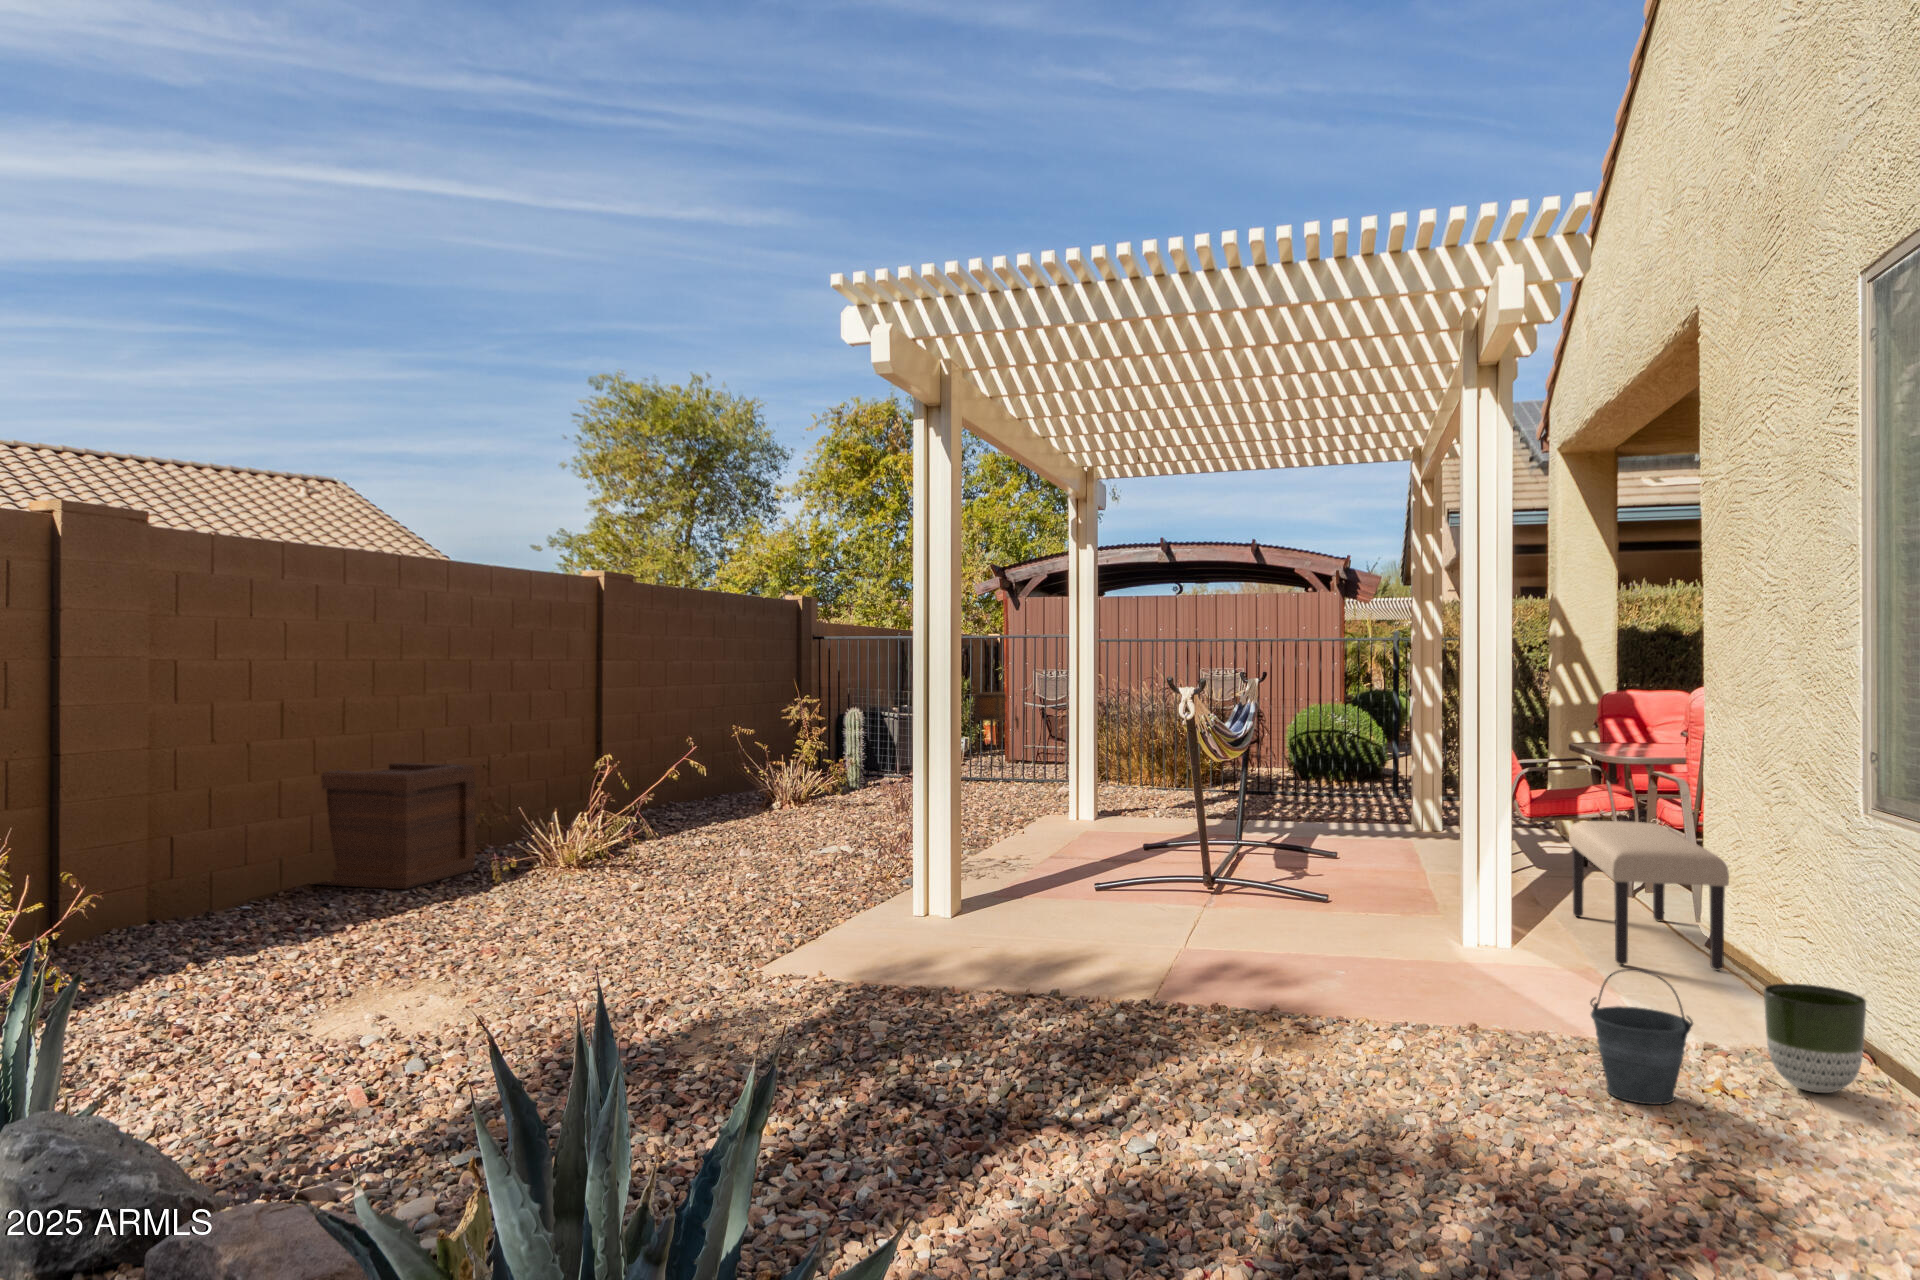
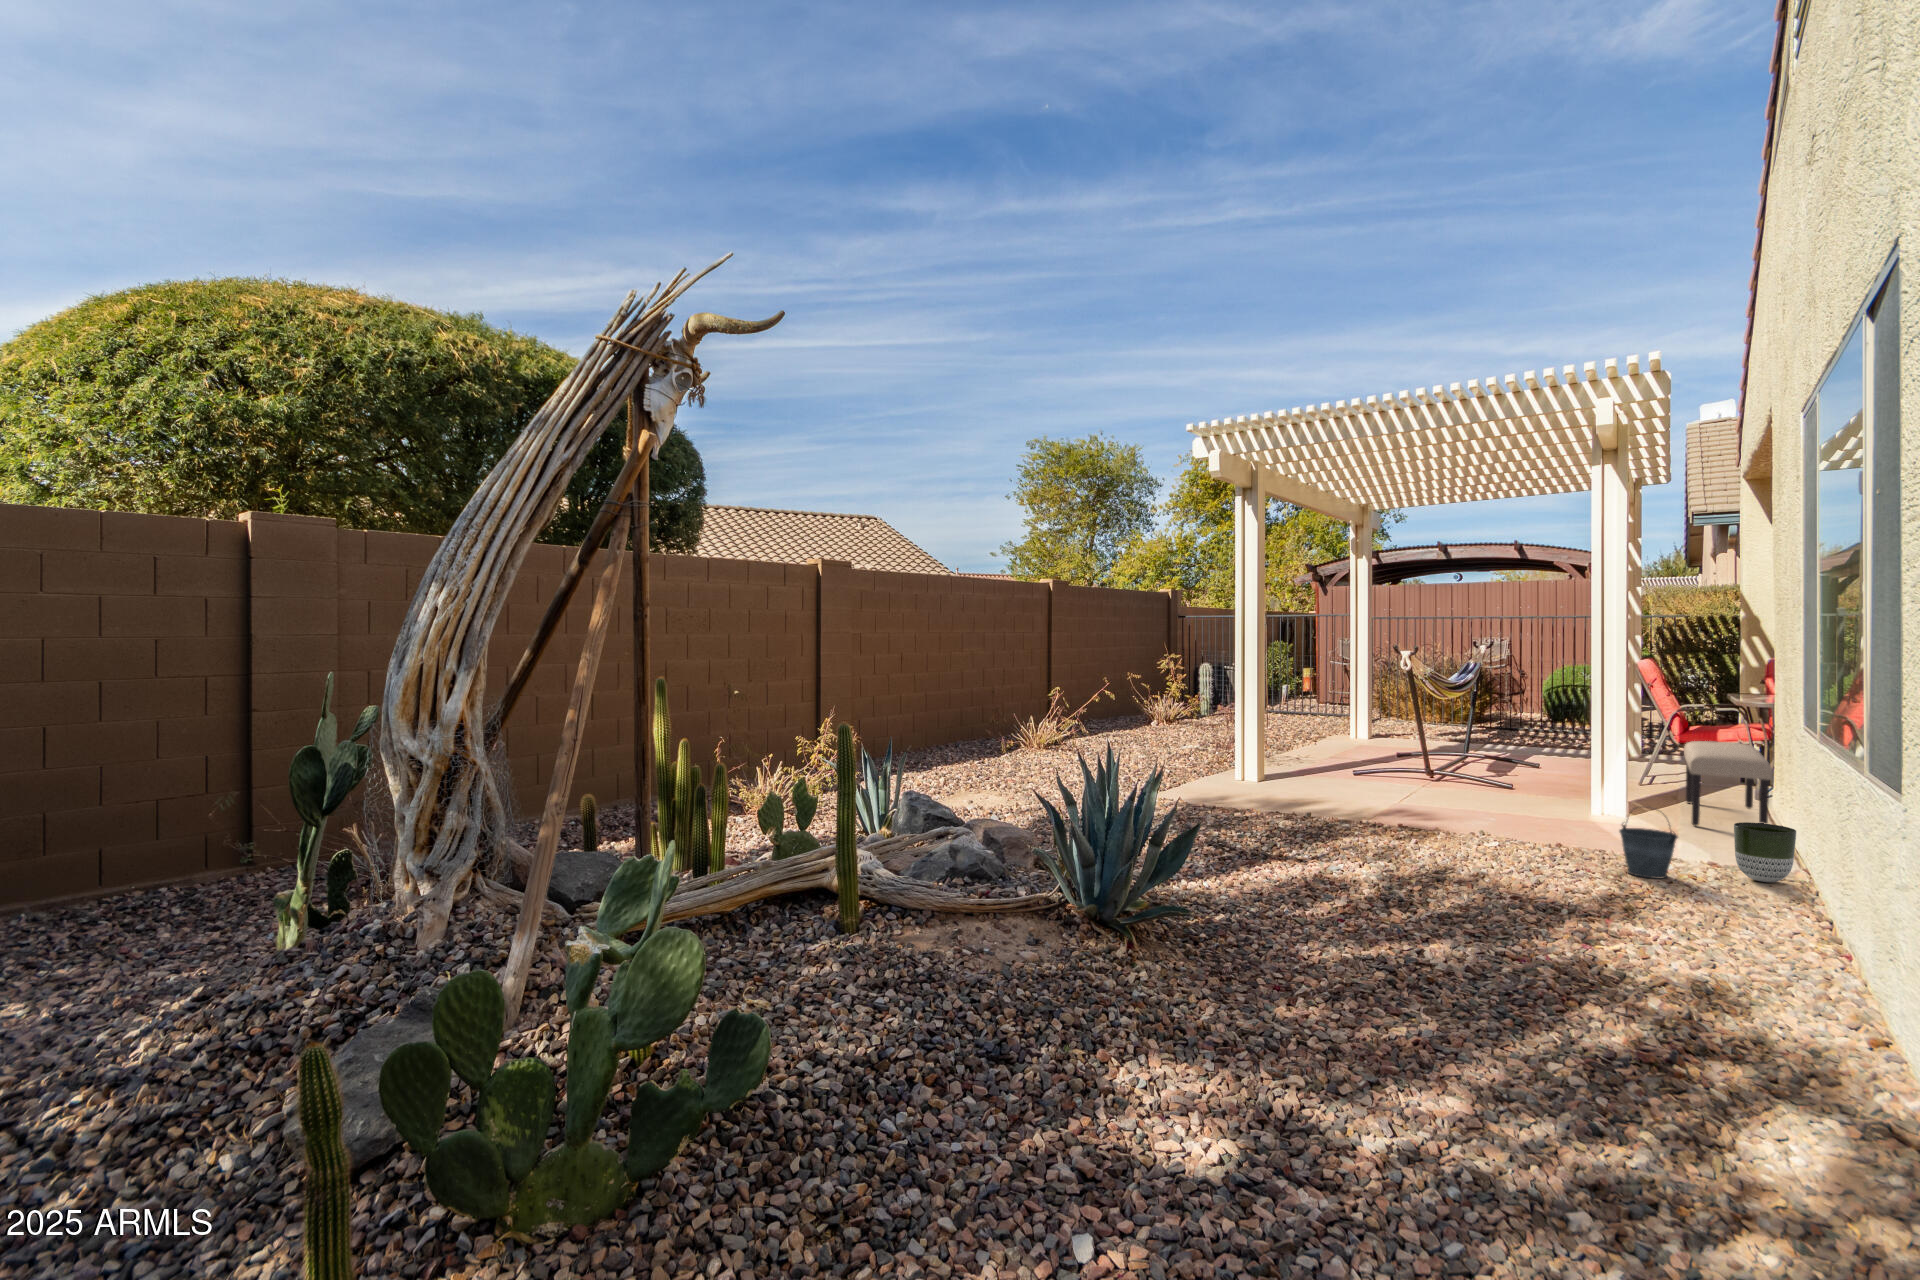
side table: present [974,692,1019,766] -> none [1292,654,1325,705]
wooden crate: present [315,763,475,890] -> none [907,685,990,753]

